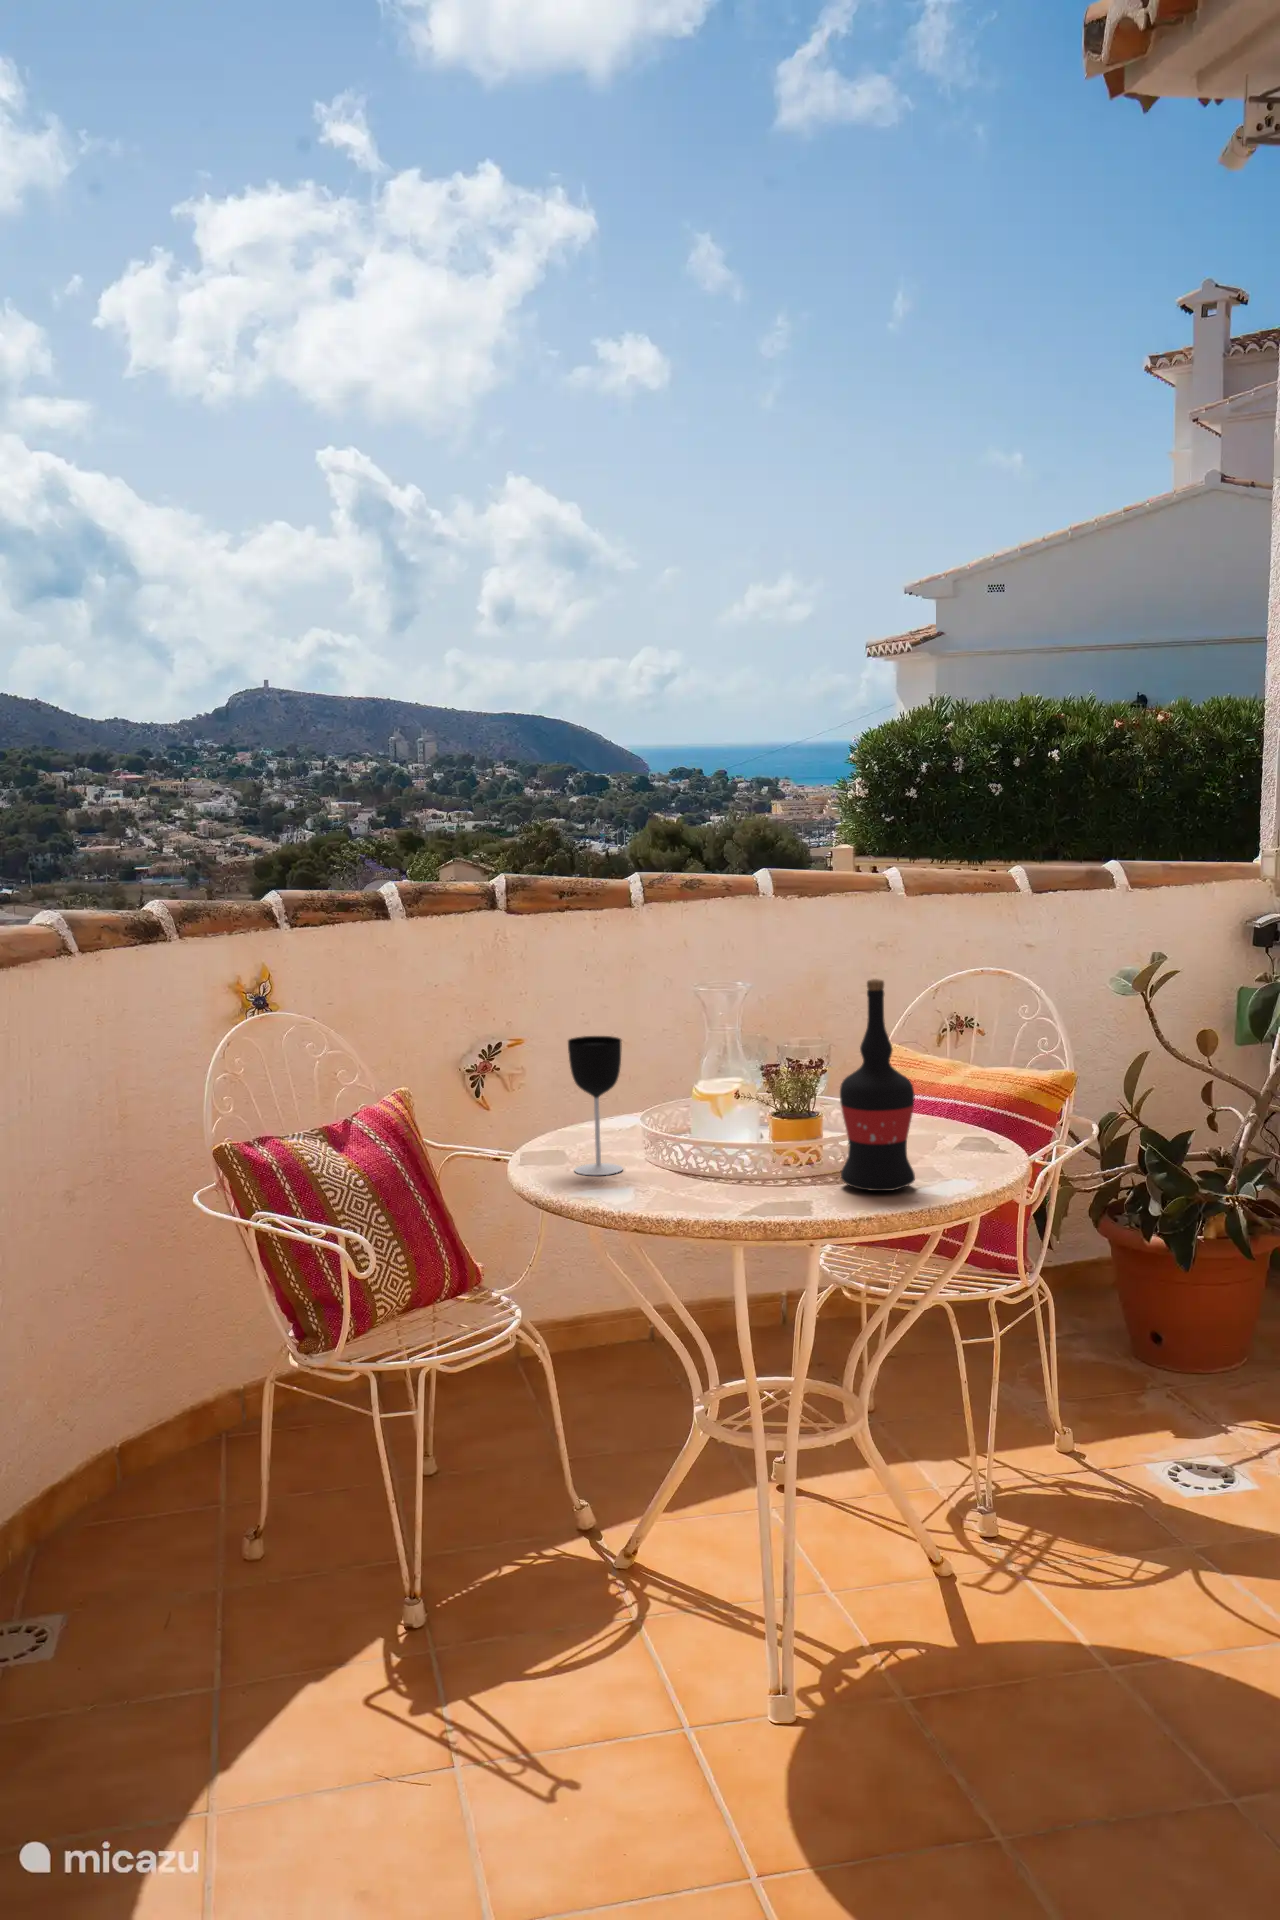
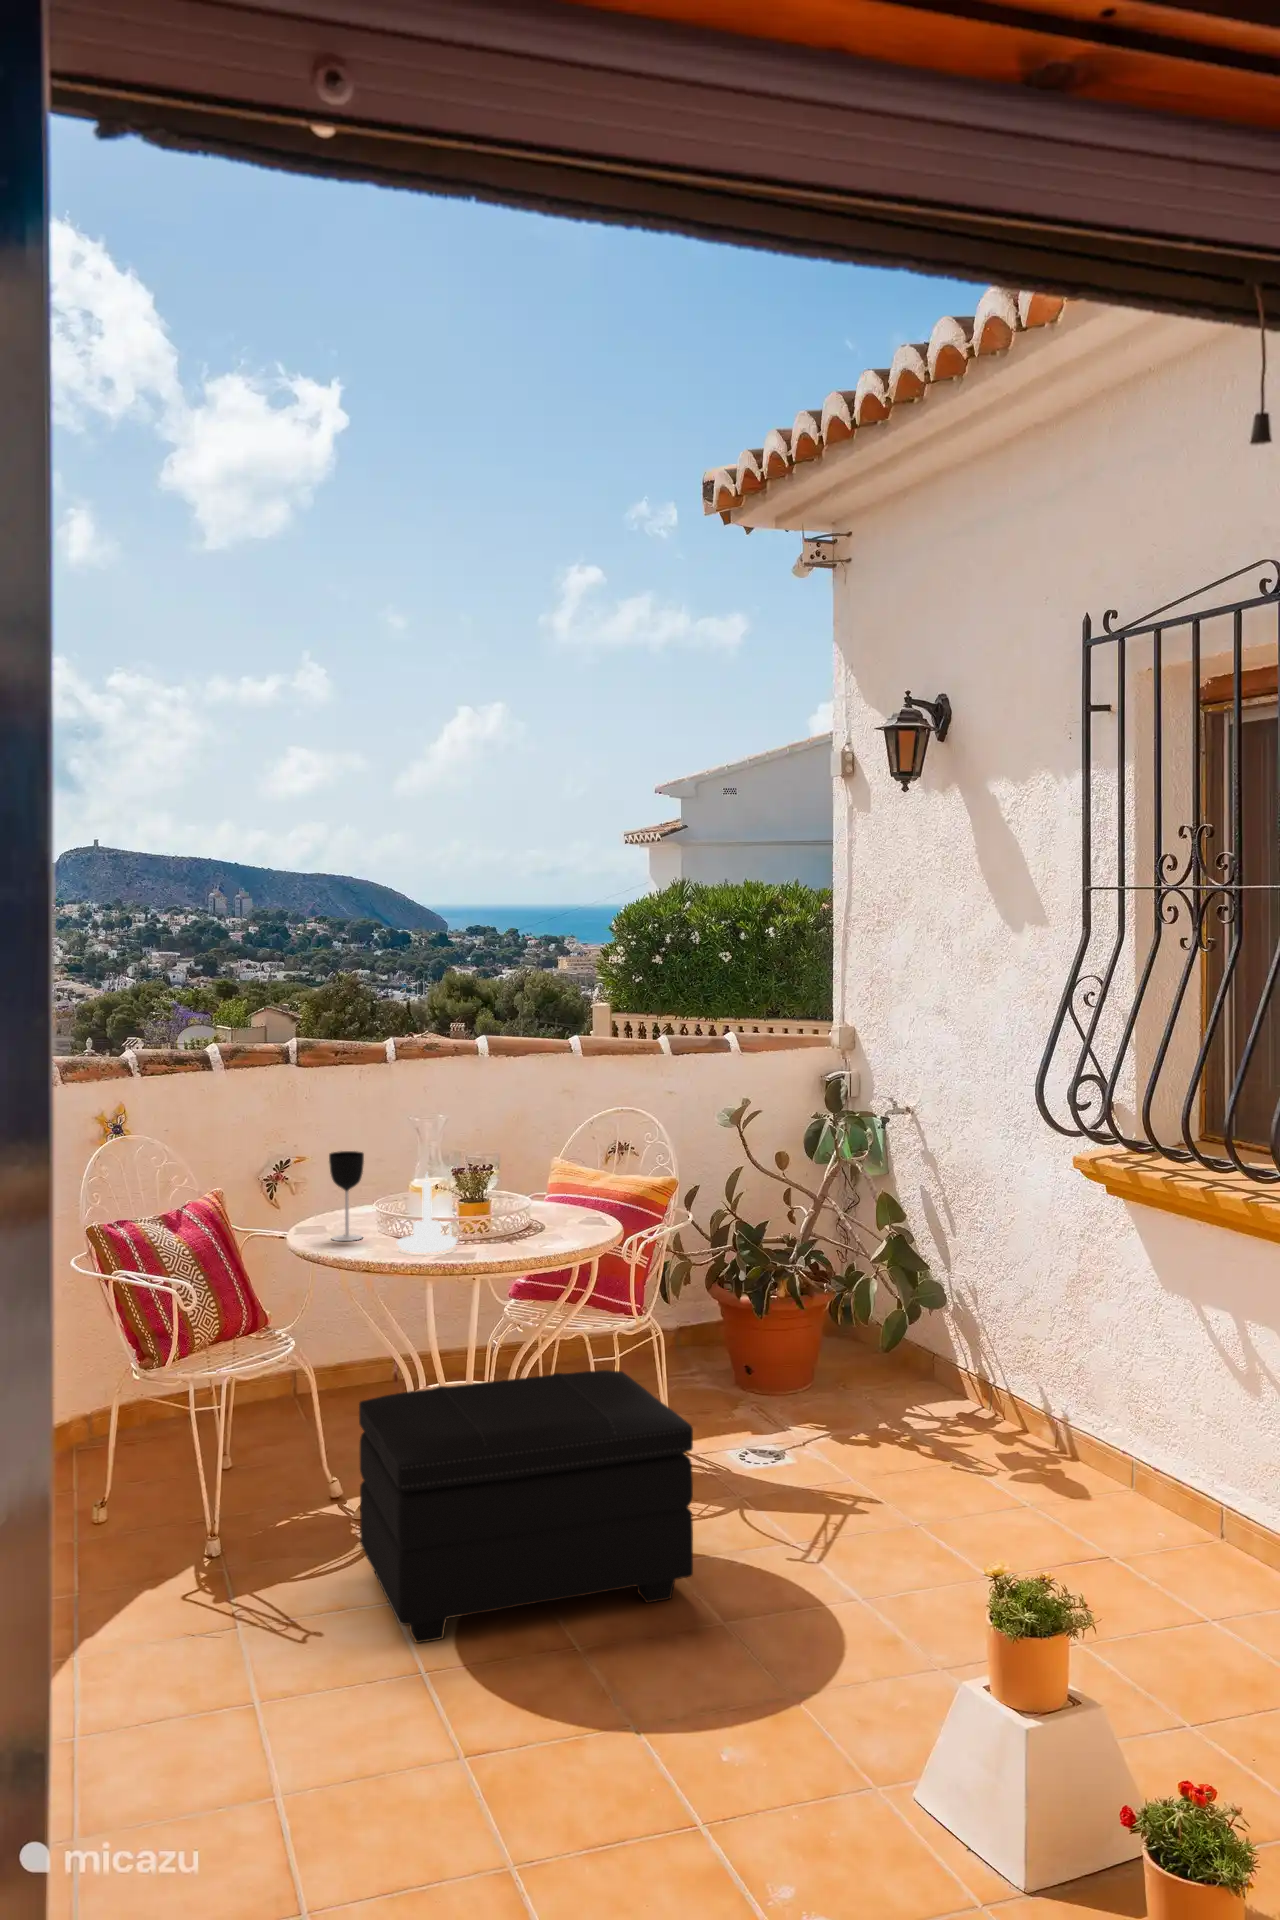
wine bottle: present [840,979,915,1191] -> none [497,1117,544,1248]
candle holder: none [682,1067,778,1200] -> present [397,1174,457,1253]
footstool: none [628,1371,1193,1848] -> present [359,1370,693,1643]

